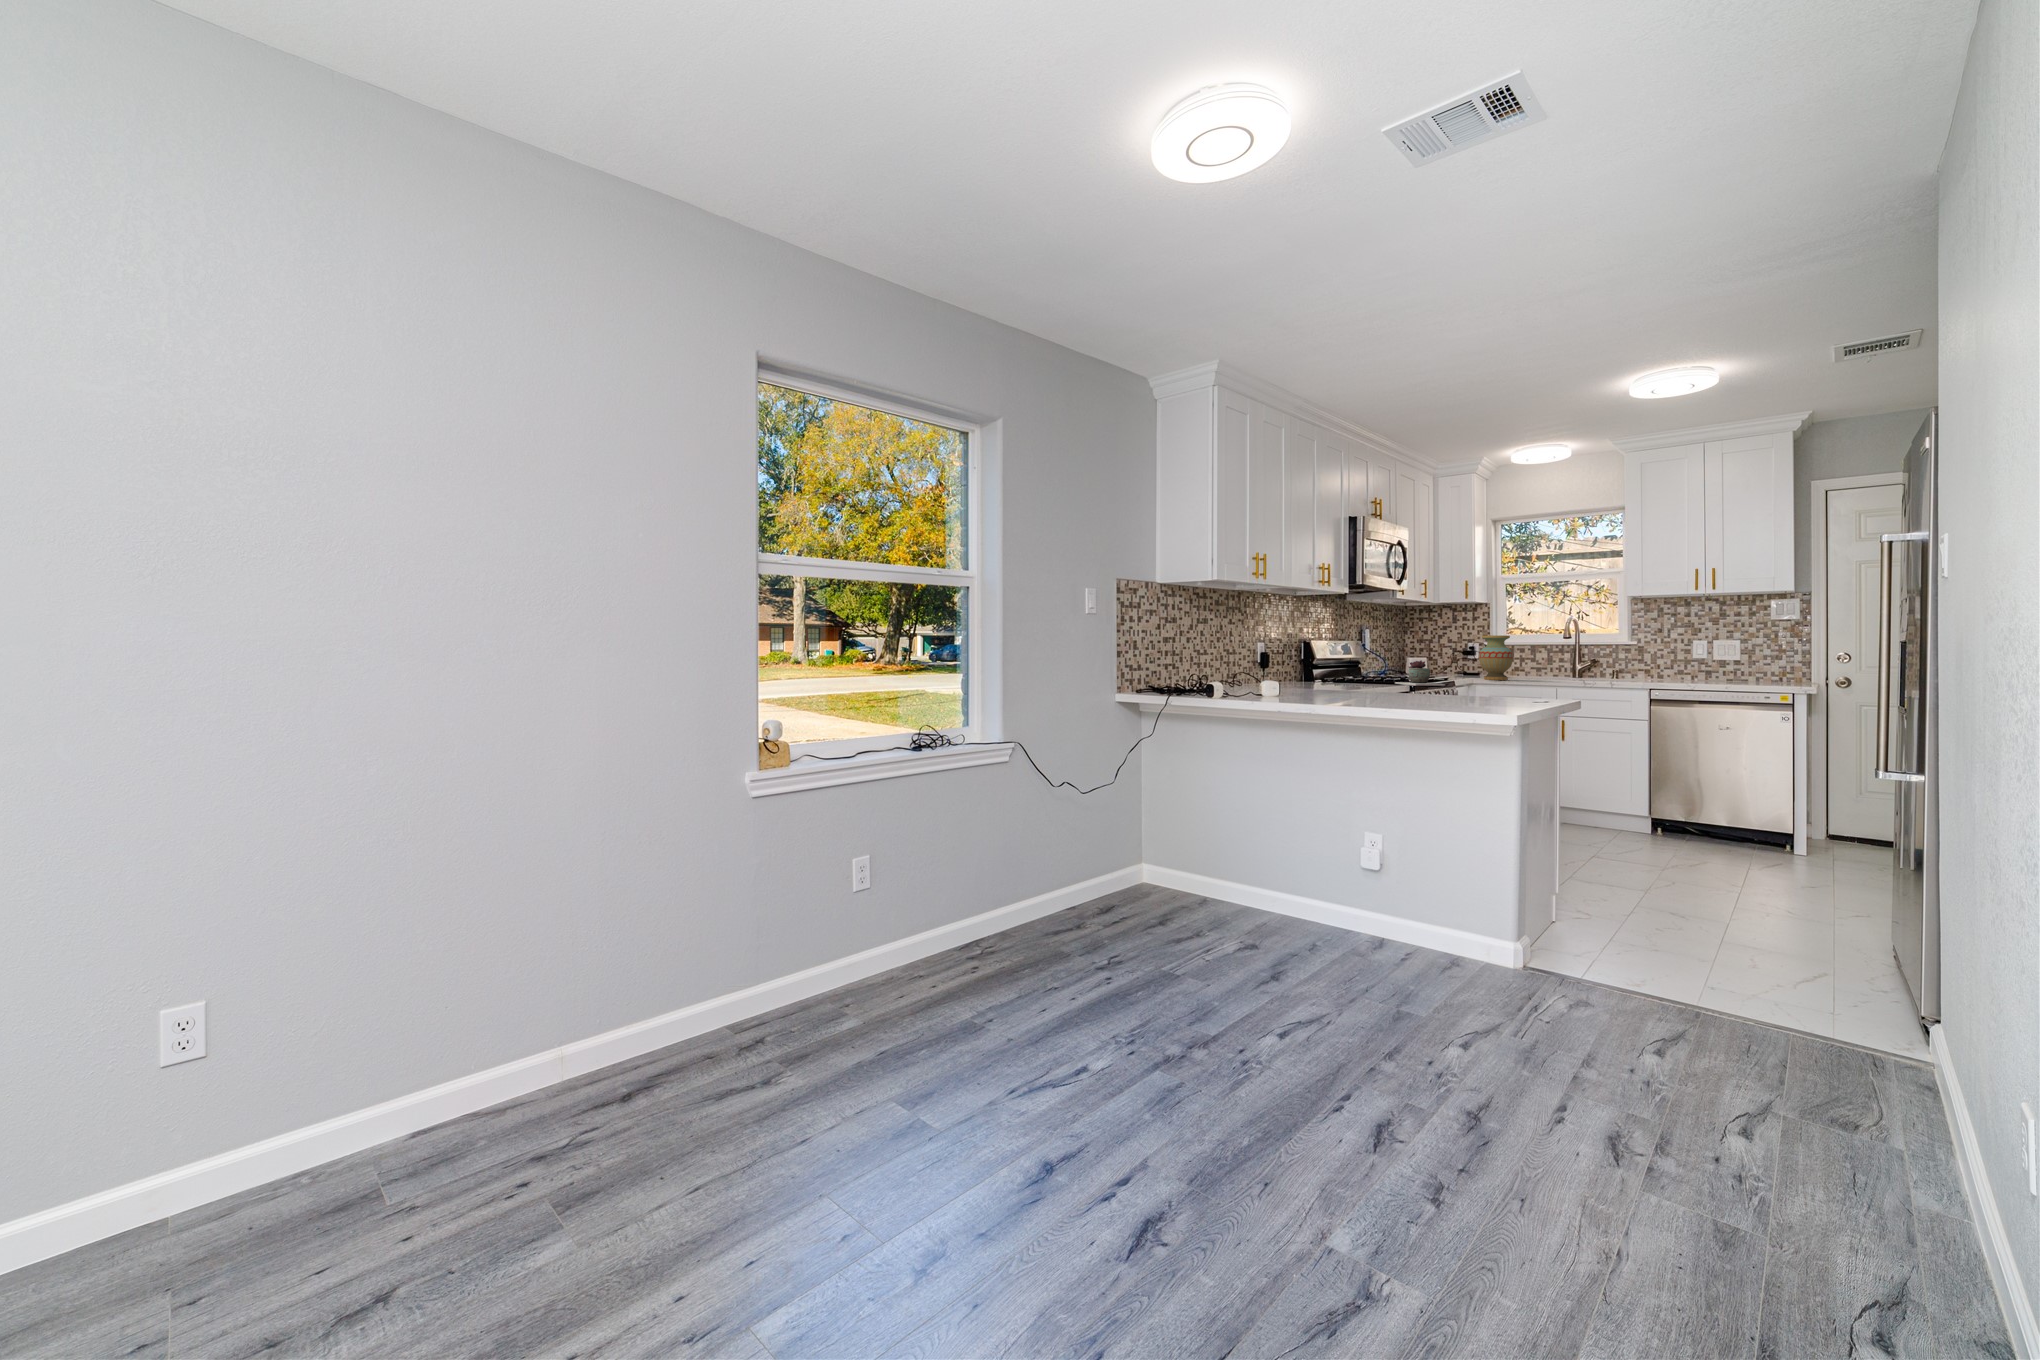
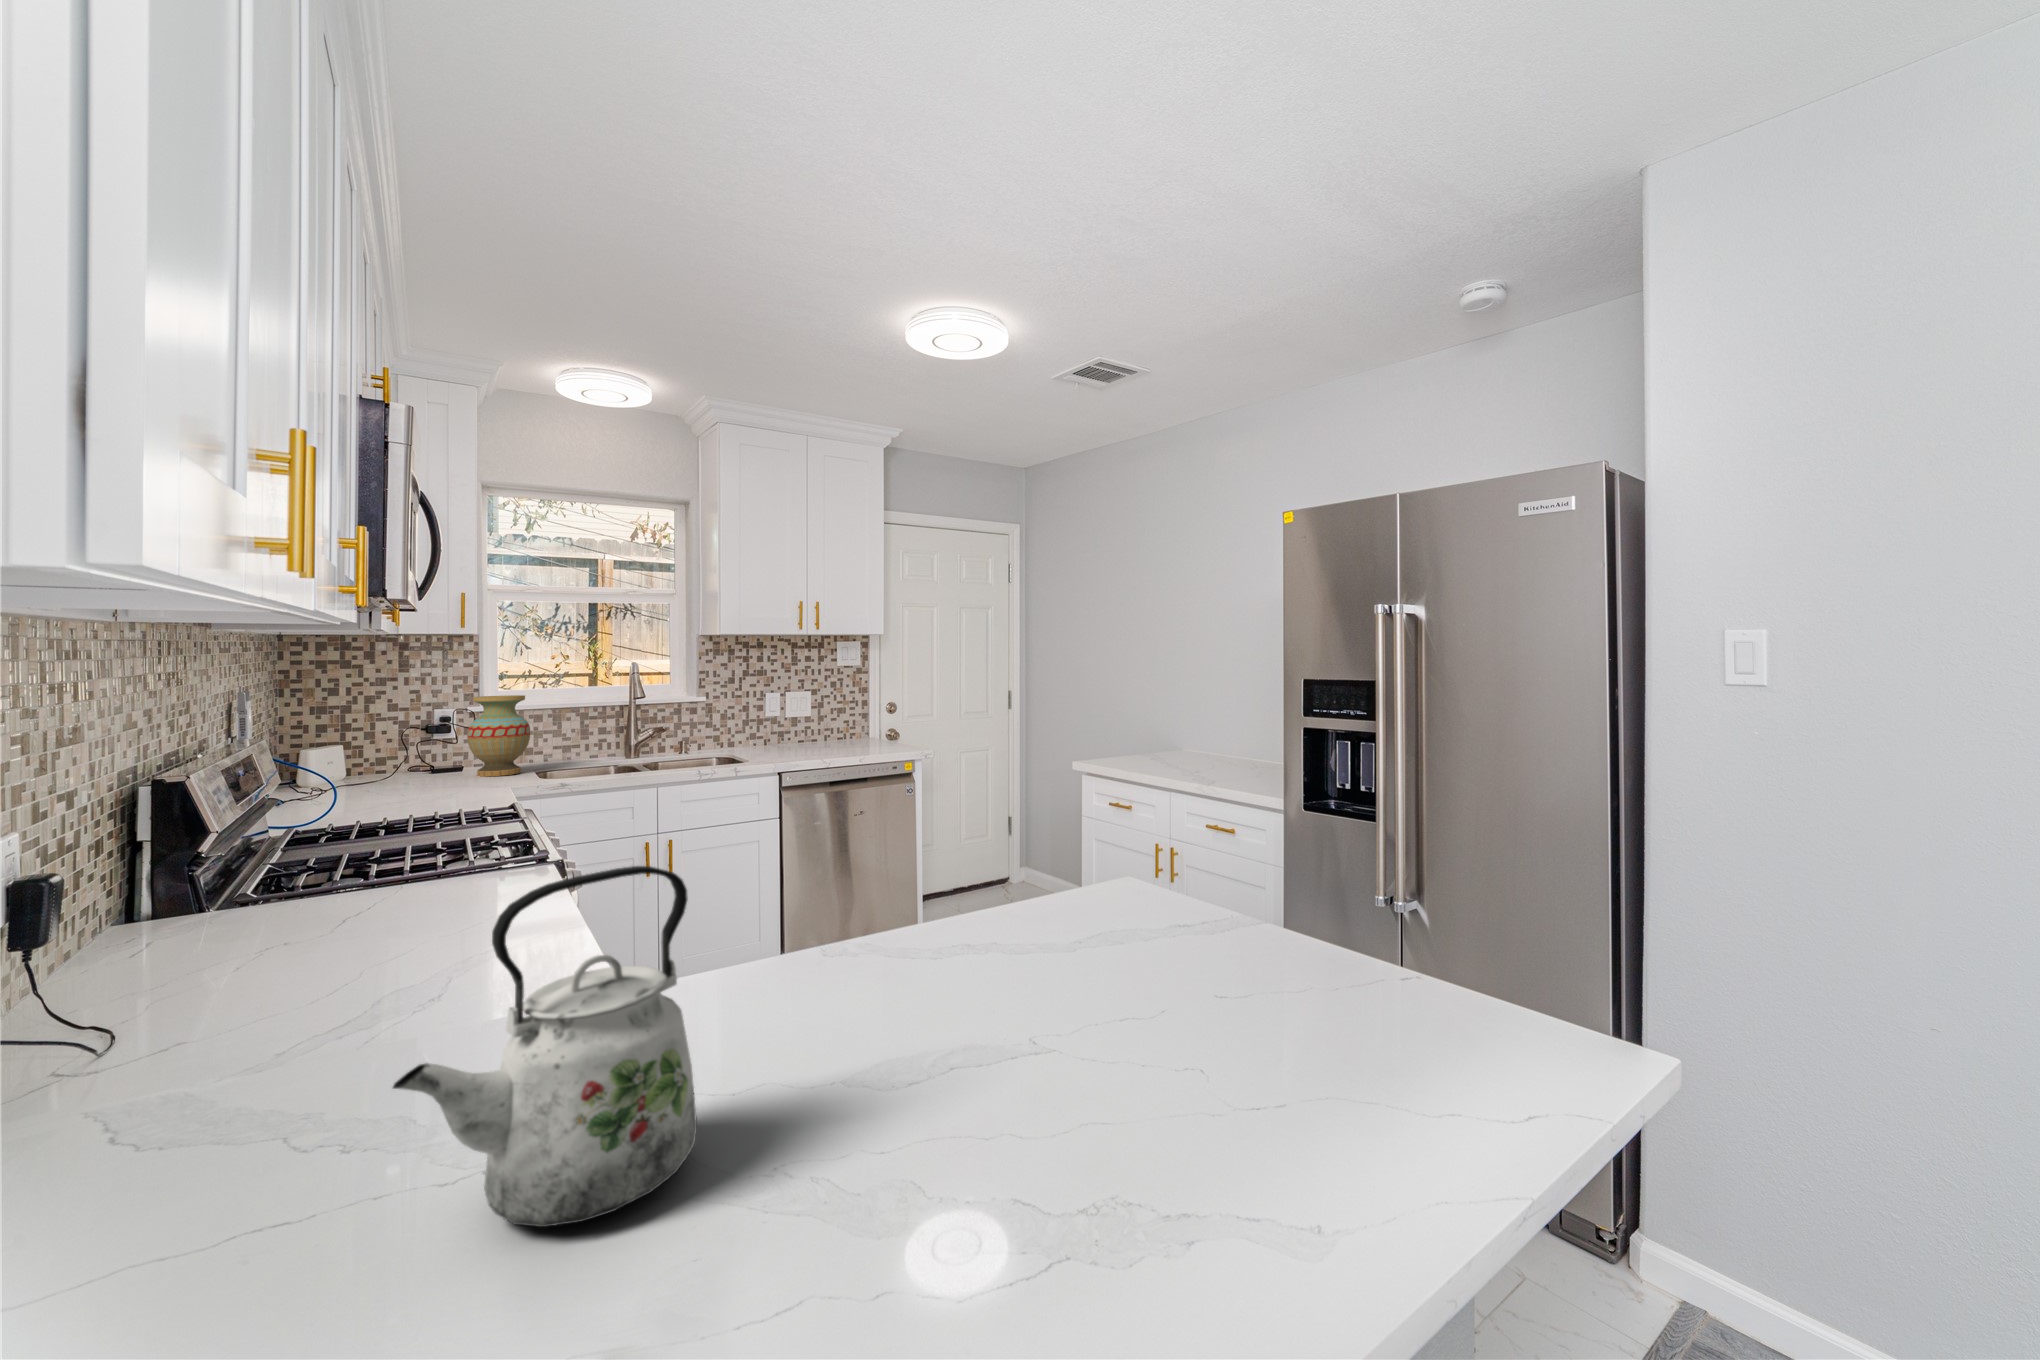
kettle: none [1319,639,1373,699] -> present [393,866,697,1227]
succulent plant: present [1395,661,1445,686] -> none [373,785,517,856]

